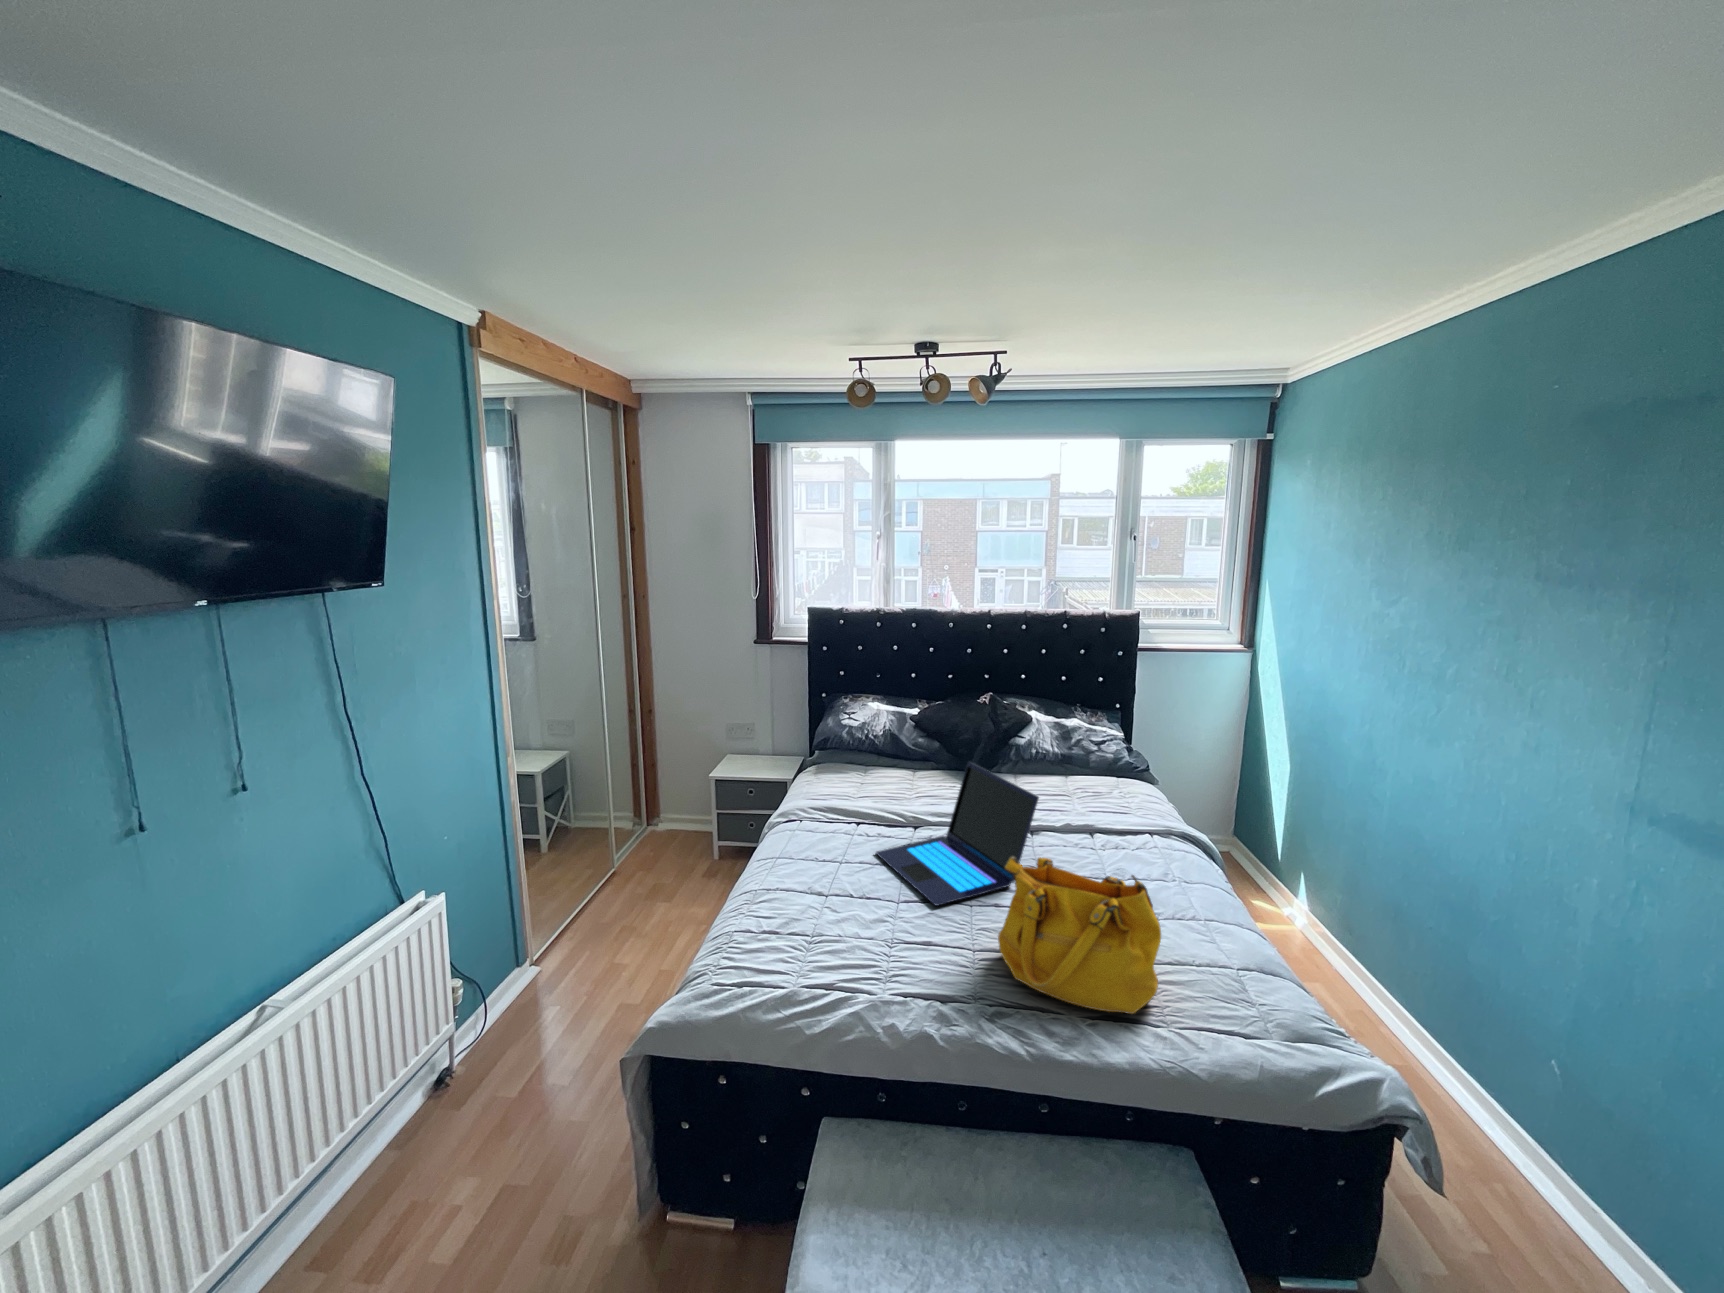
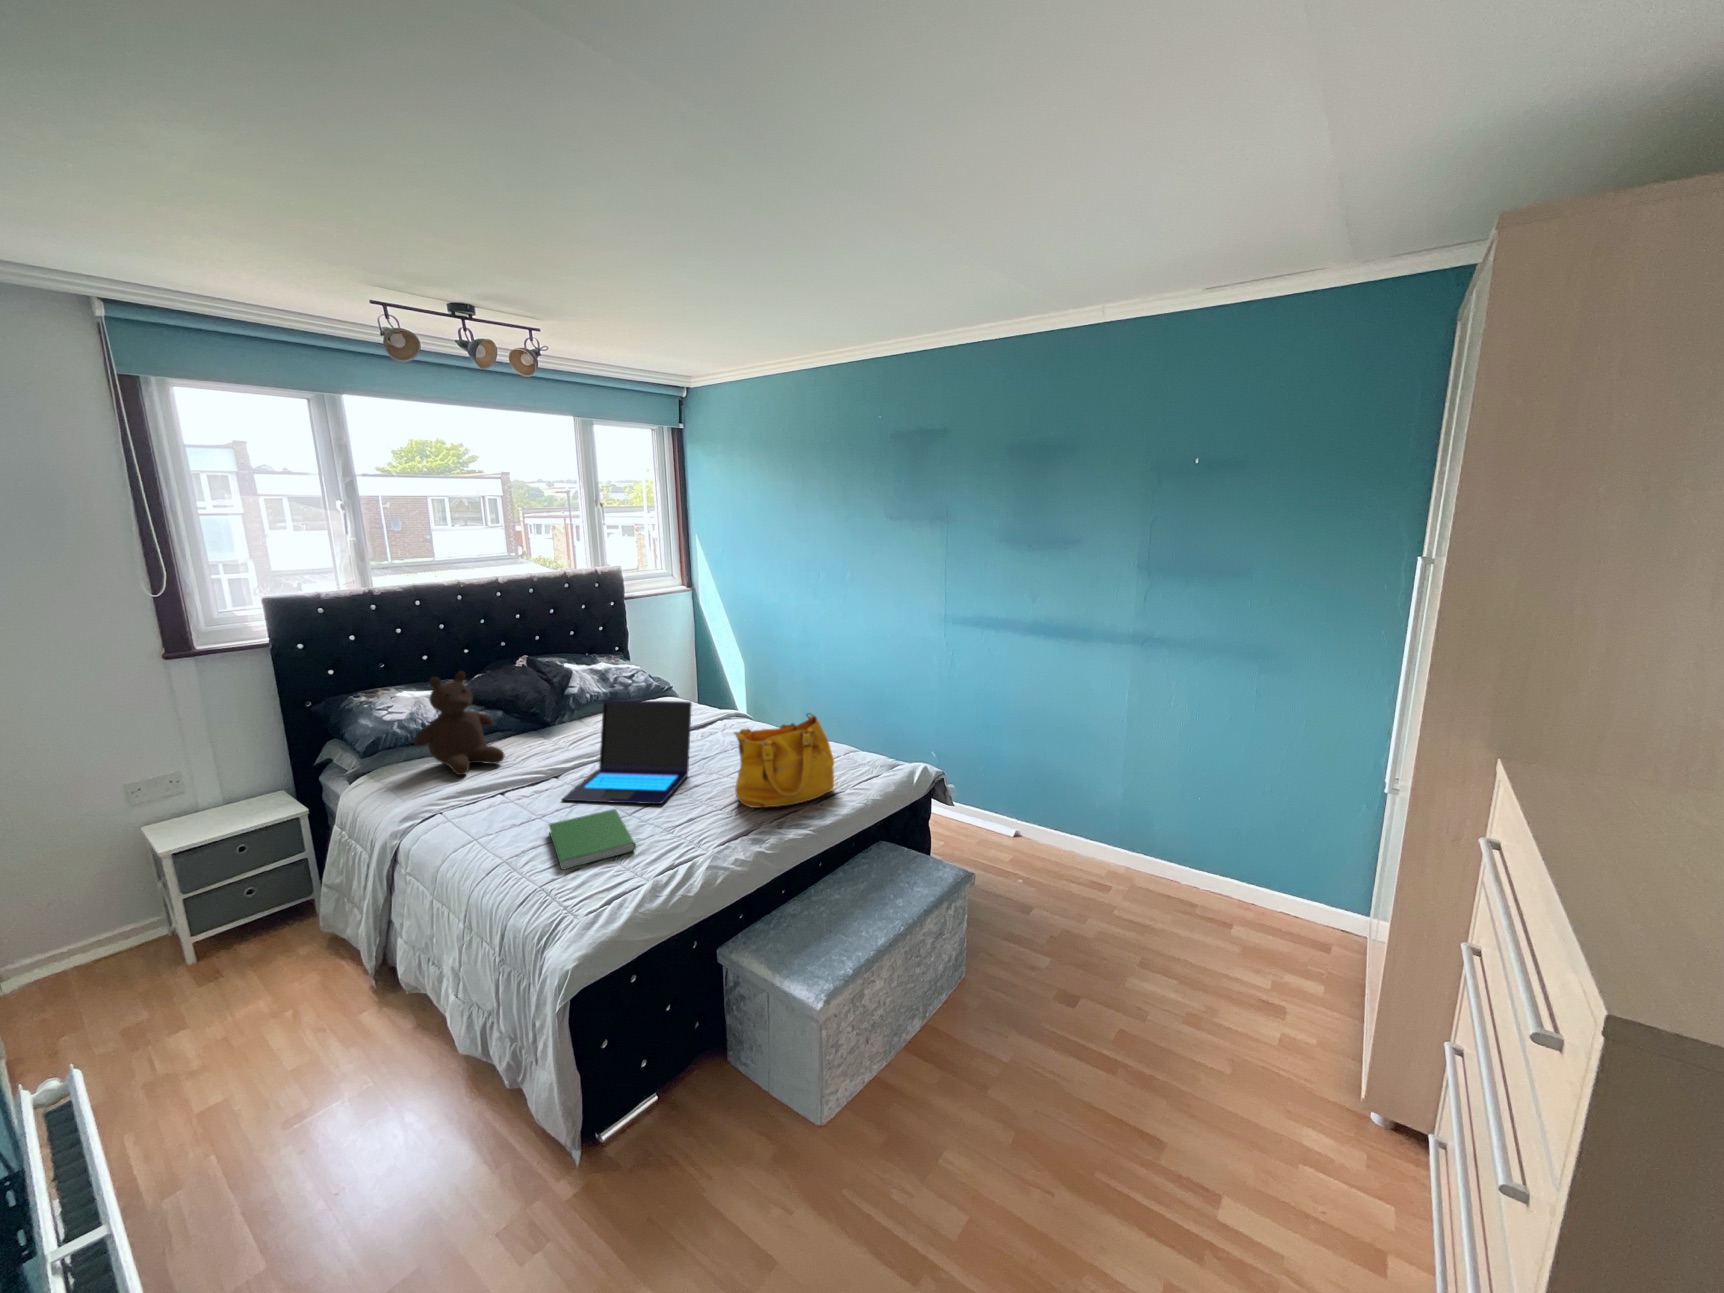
teddy bear: none [837,695,910,793] -> present [414,671,505,775]
hardcover book: none [772,872,883,944] -> present [549,809,636,870]

